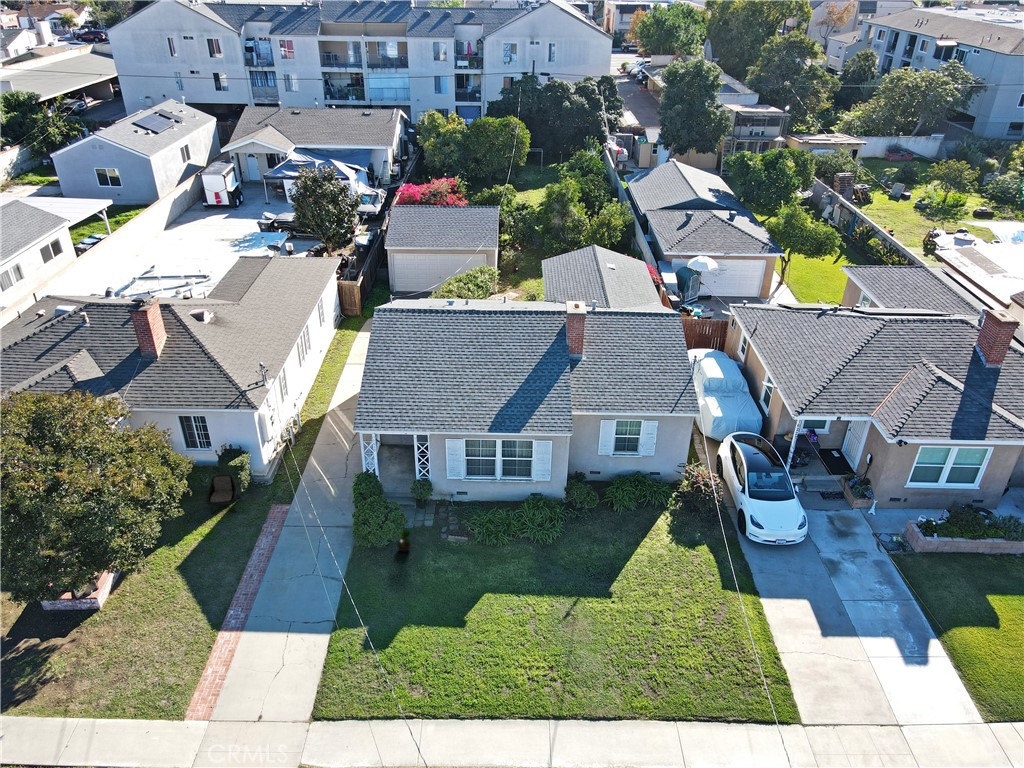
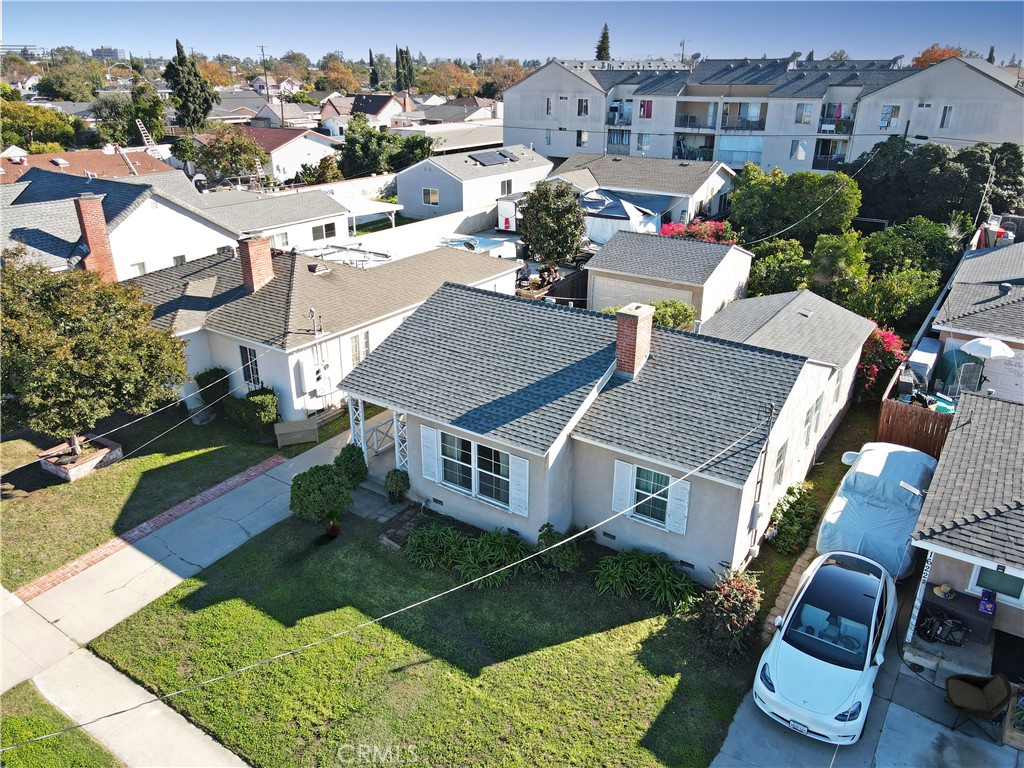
storage bench: none [249,459,295,498] -> present [274,418,318,448]
lounge chair: present [206,474,240,514] -> present [944,674,1013,742]

